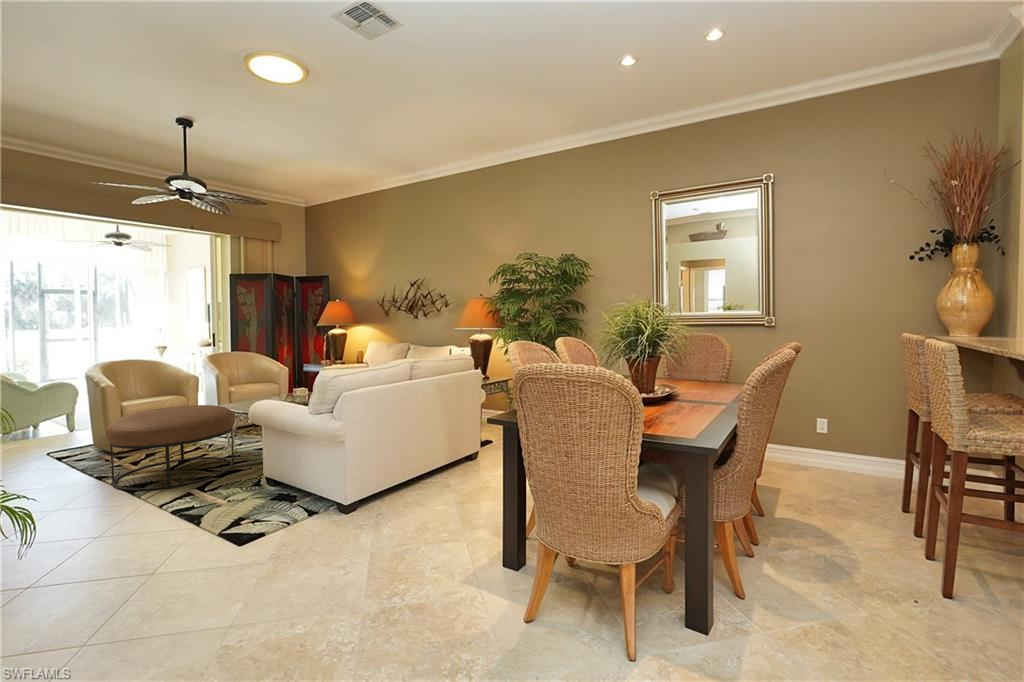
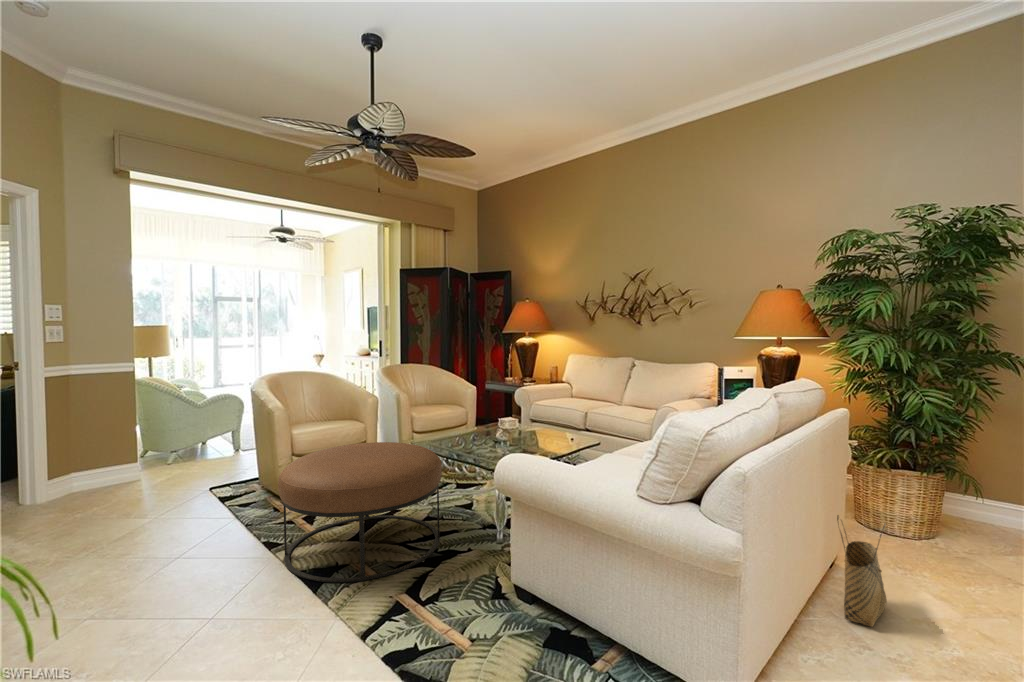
woven basket: none [448,426,476,479] -> present [837,515,887,627]

